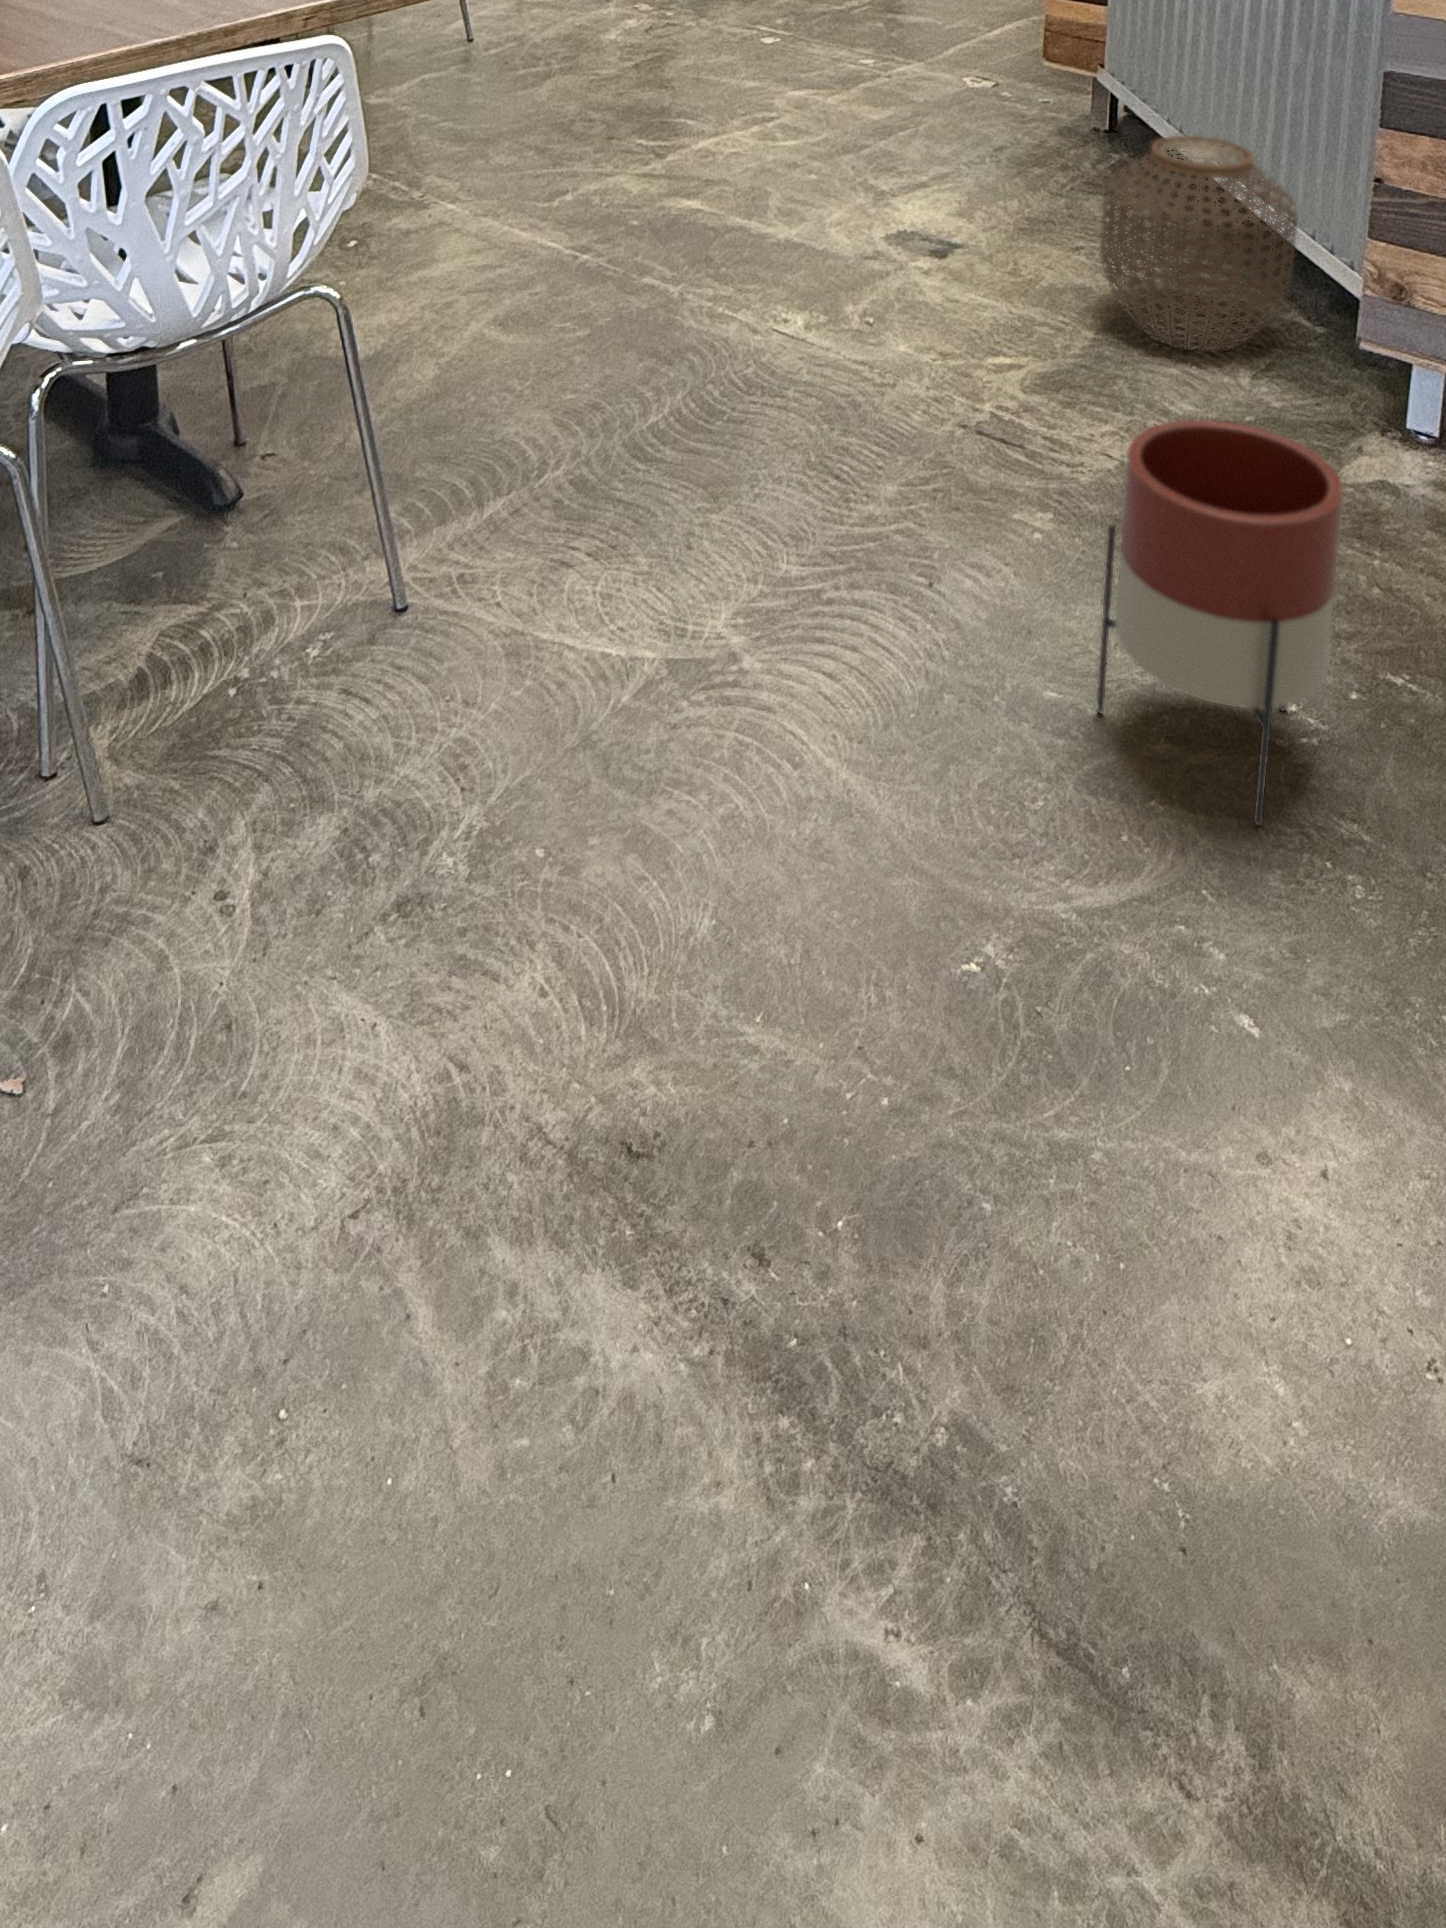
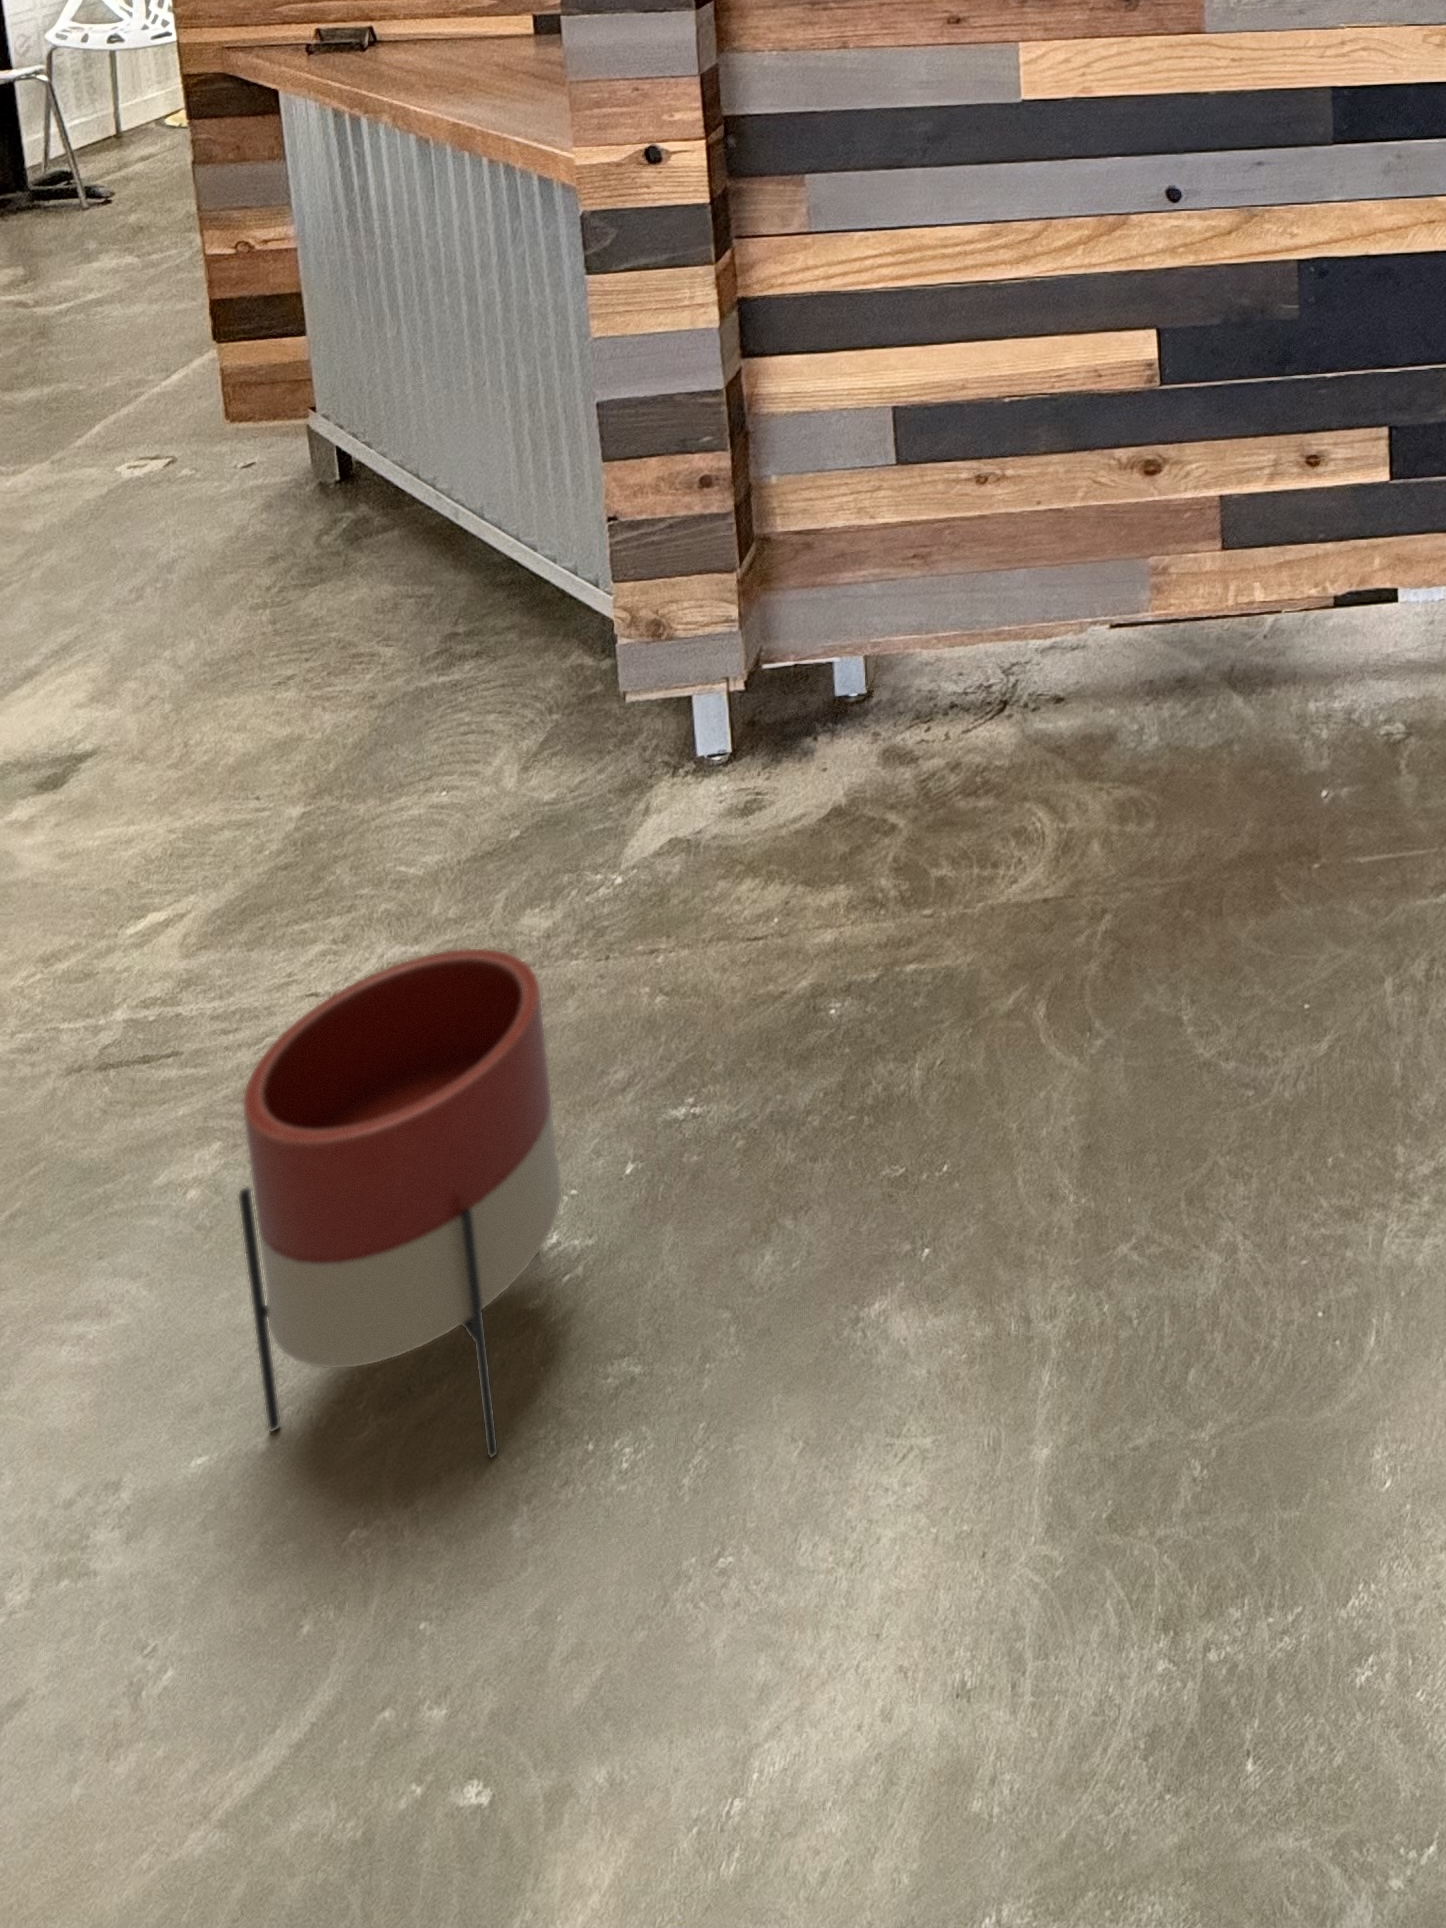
woven basket: present [1101,135,1297,351] -> none [285,503,551,778]

